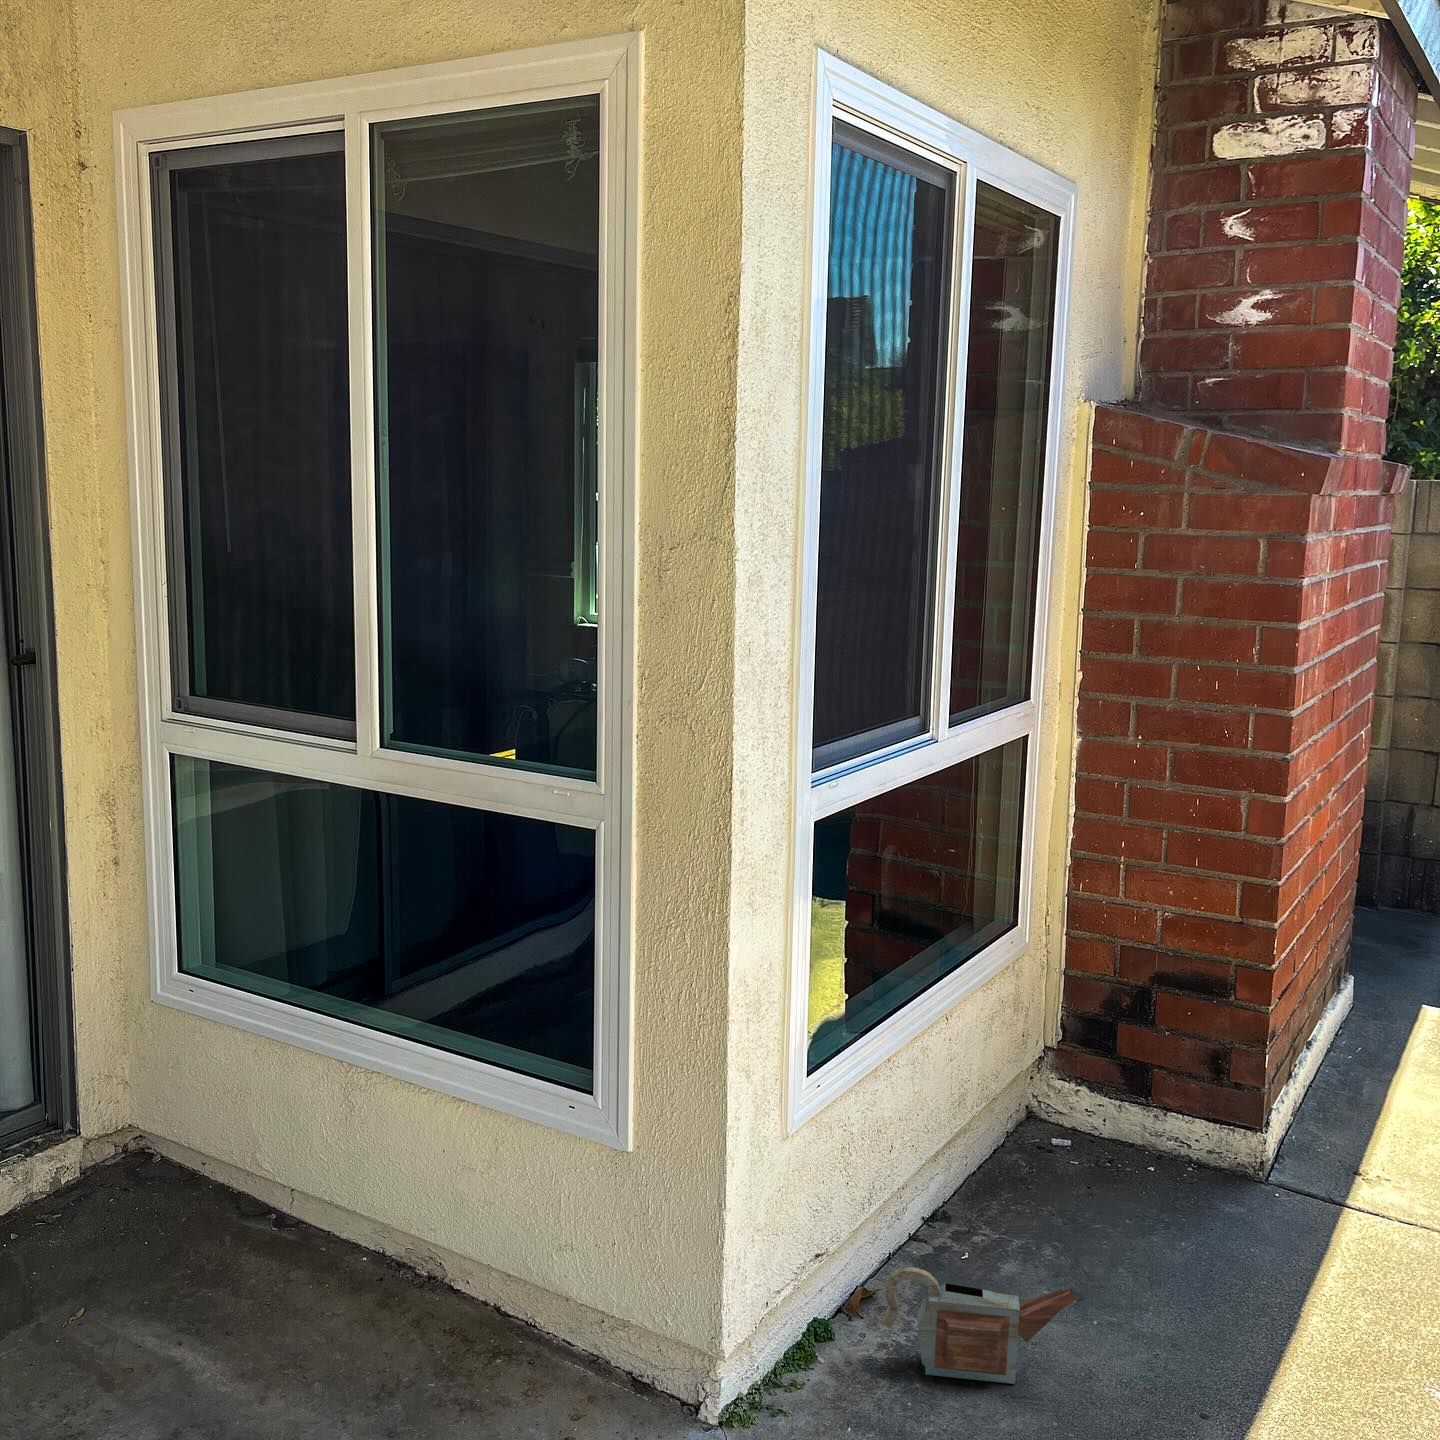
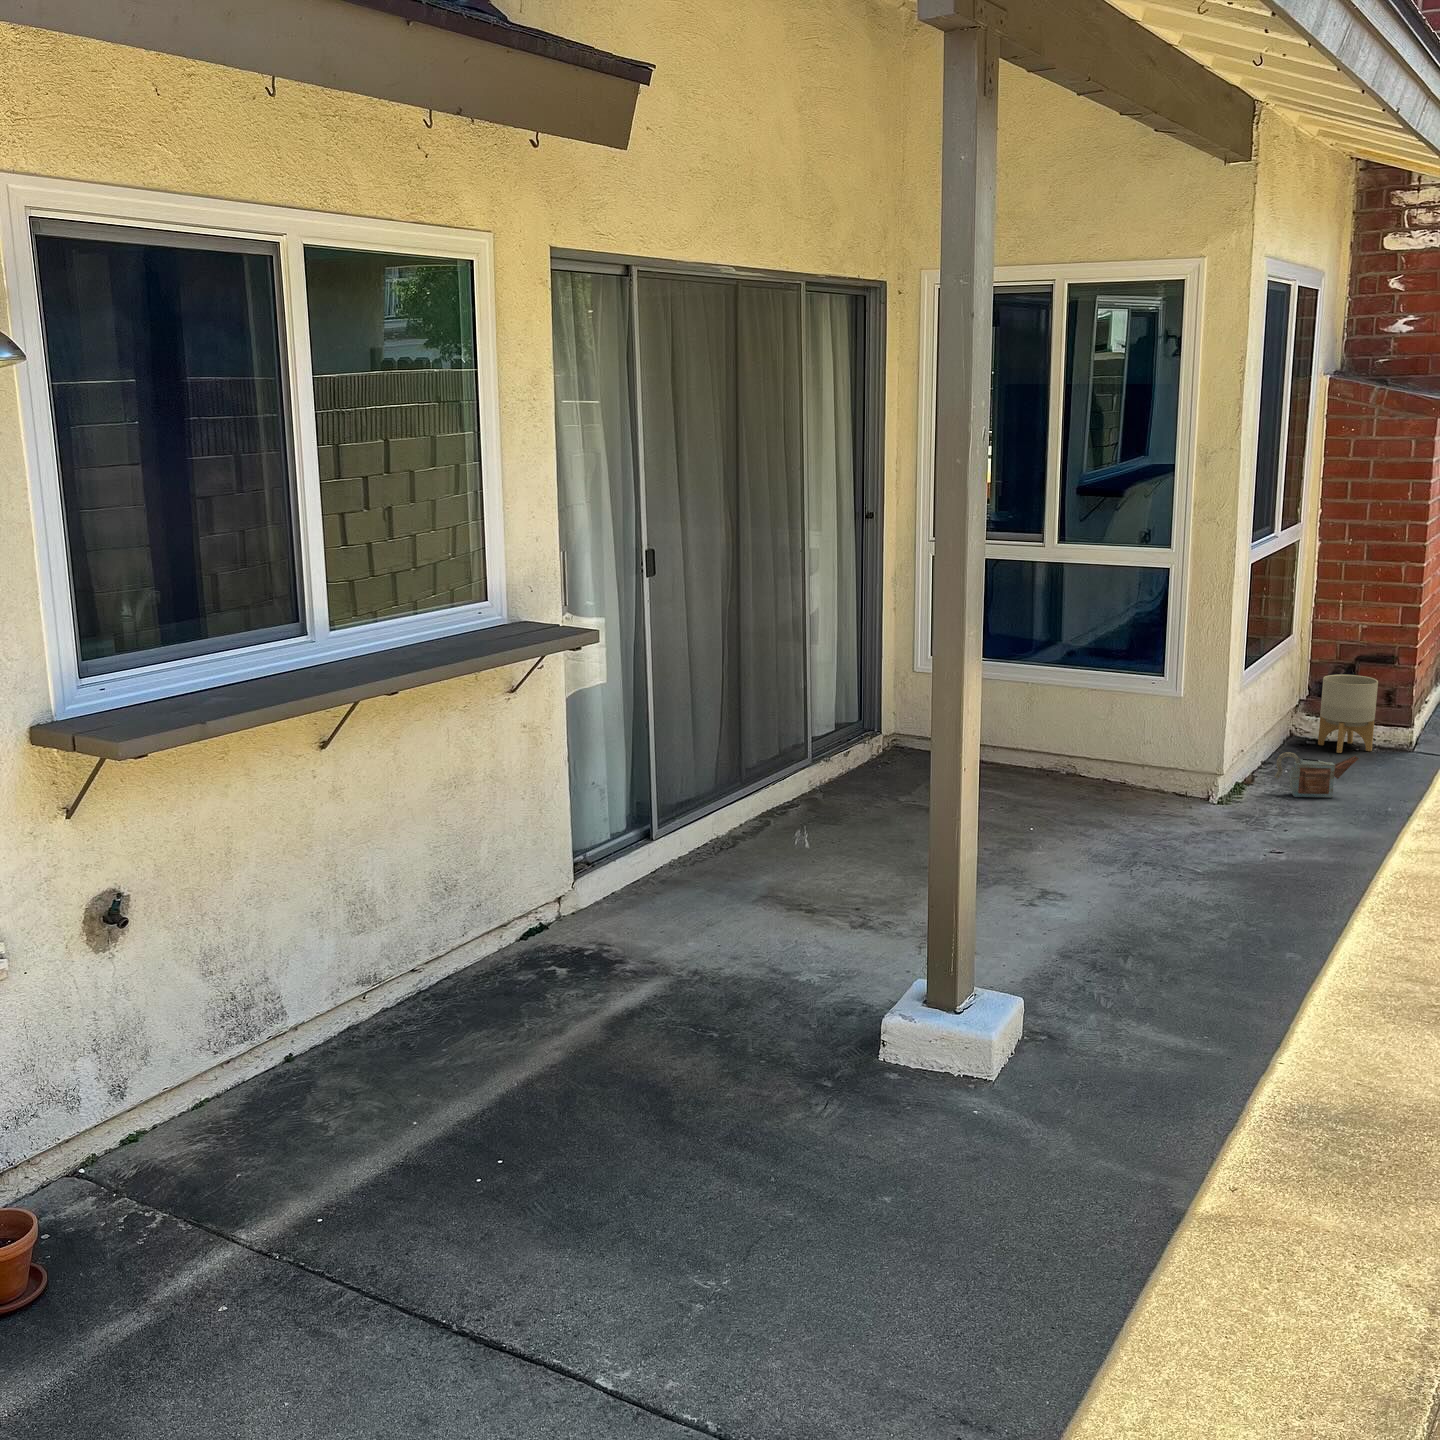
planter: none [1070,1011,1186,1186] -> present [1318,675,1378,753]

